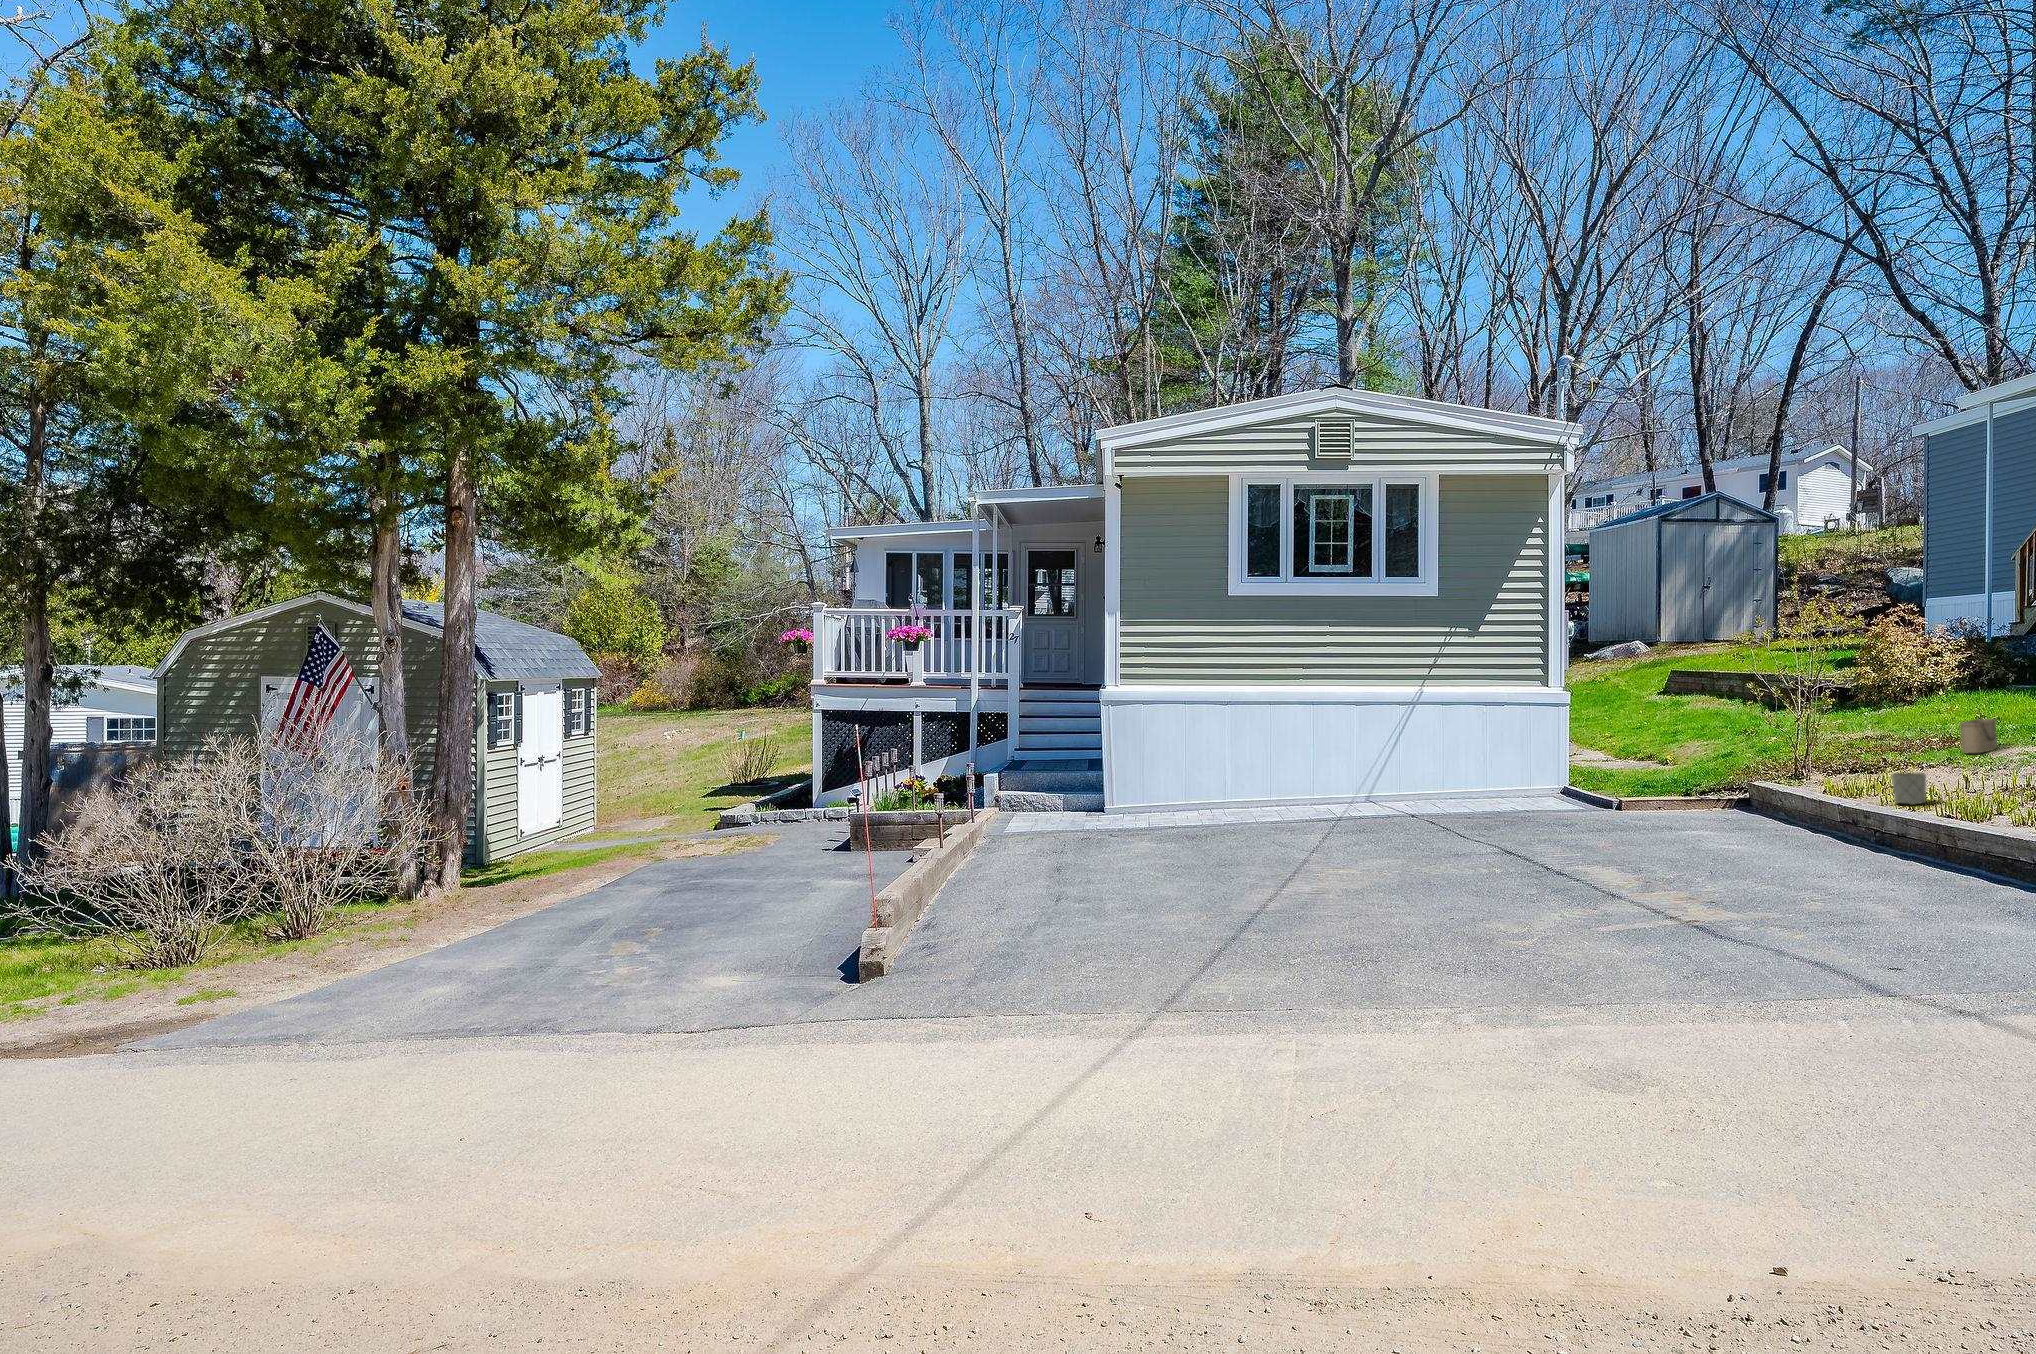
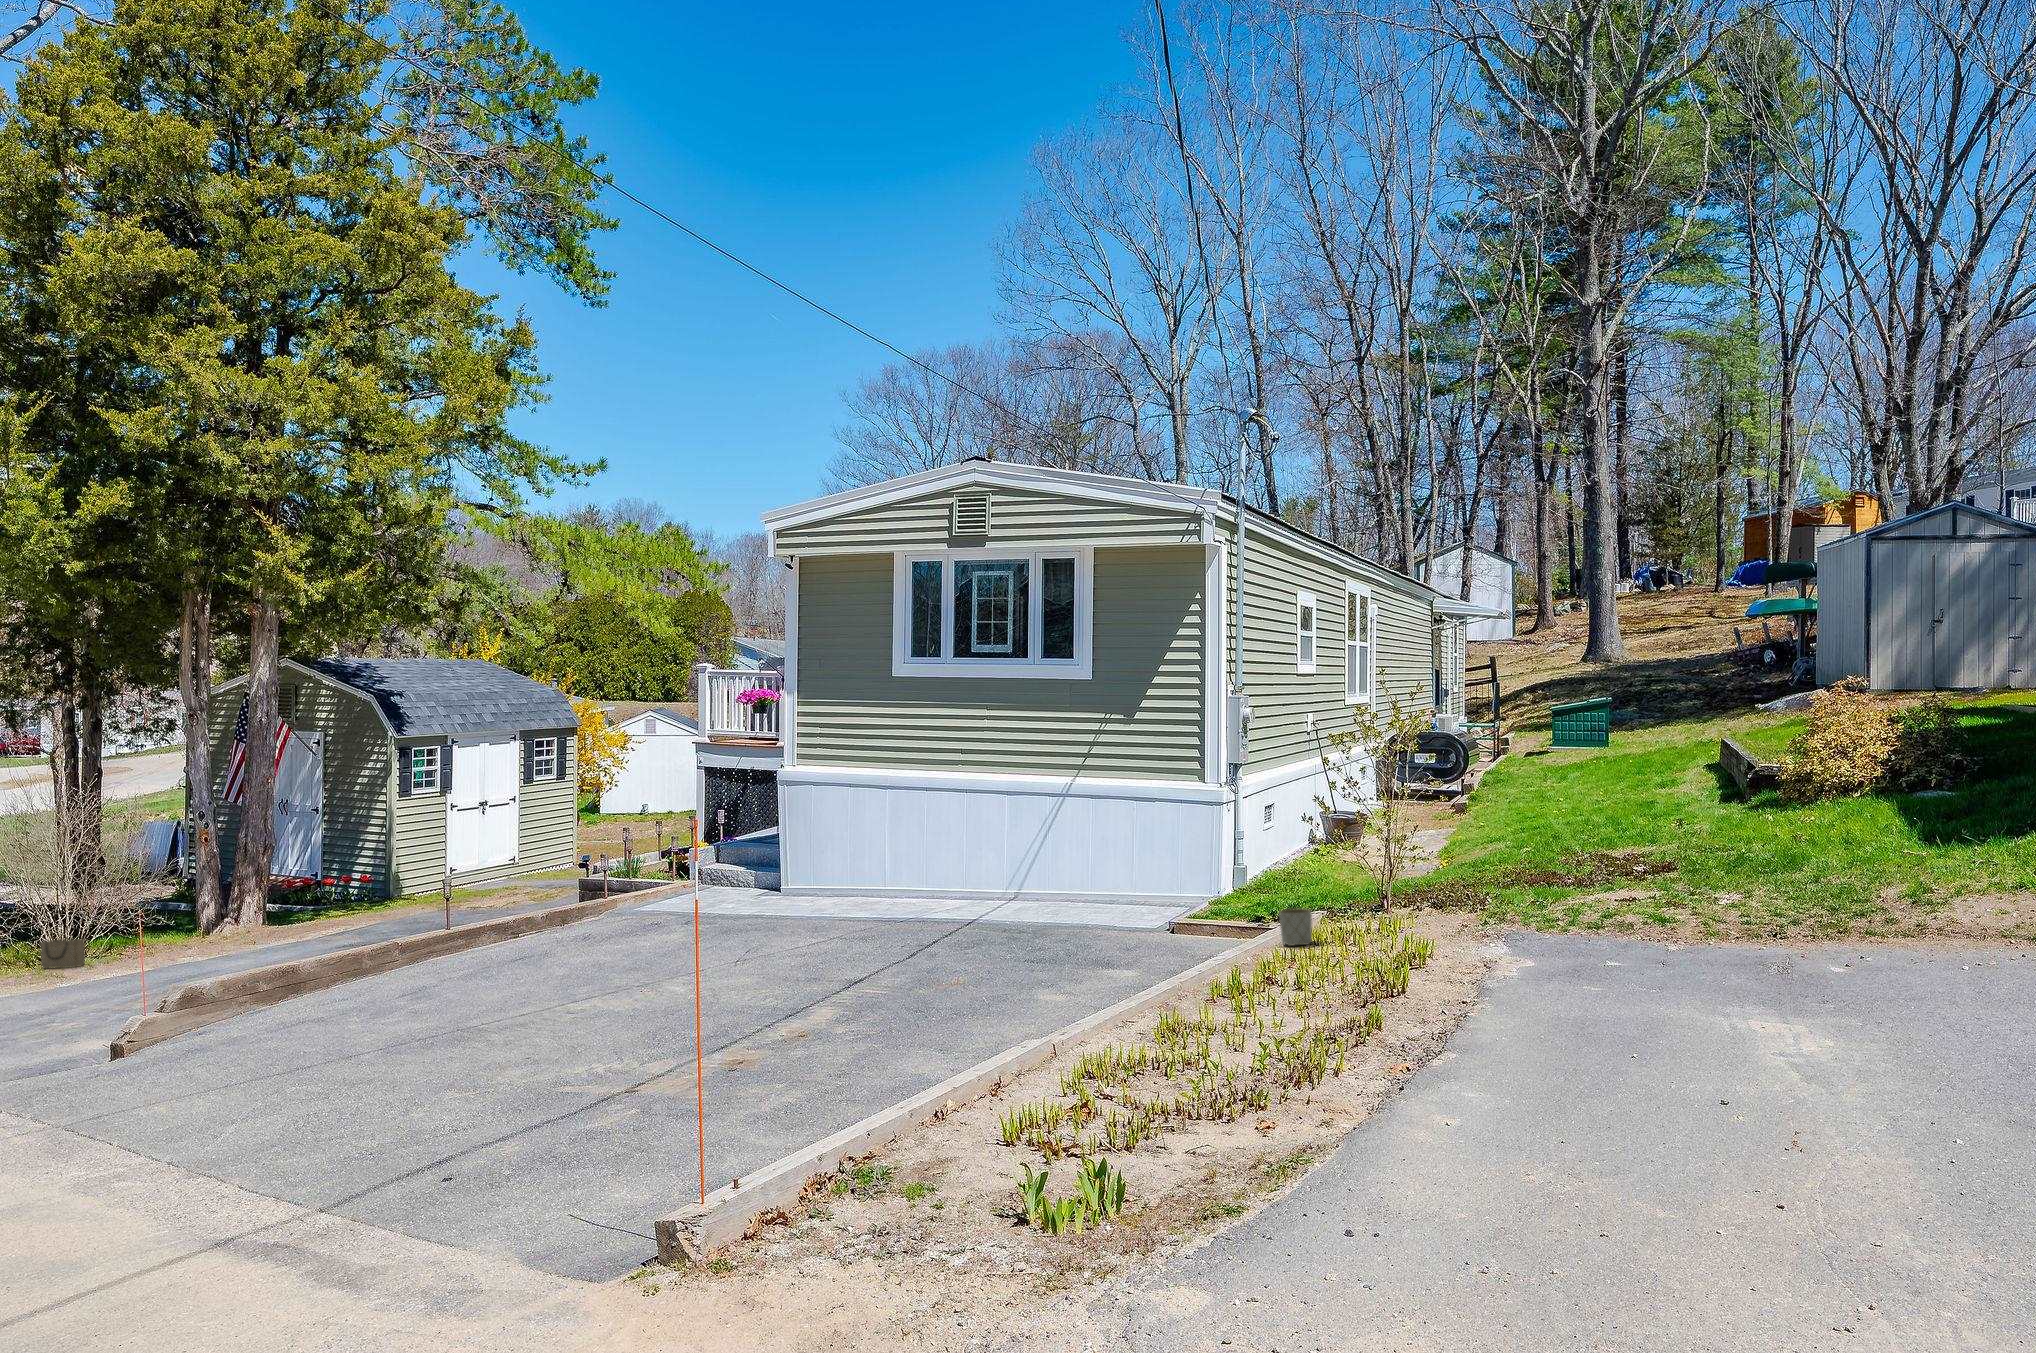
basket: present [1960,719,1997,753] -> present [40,939,85,969]

